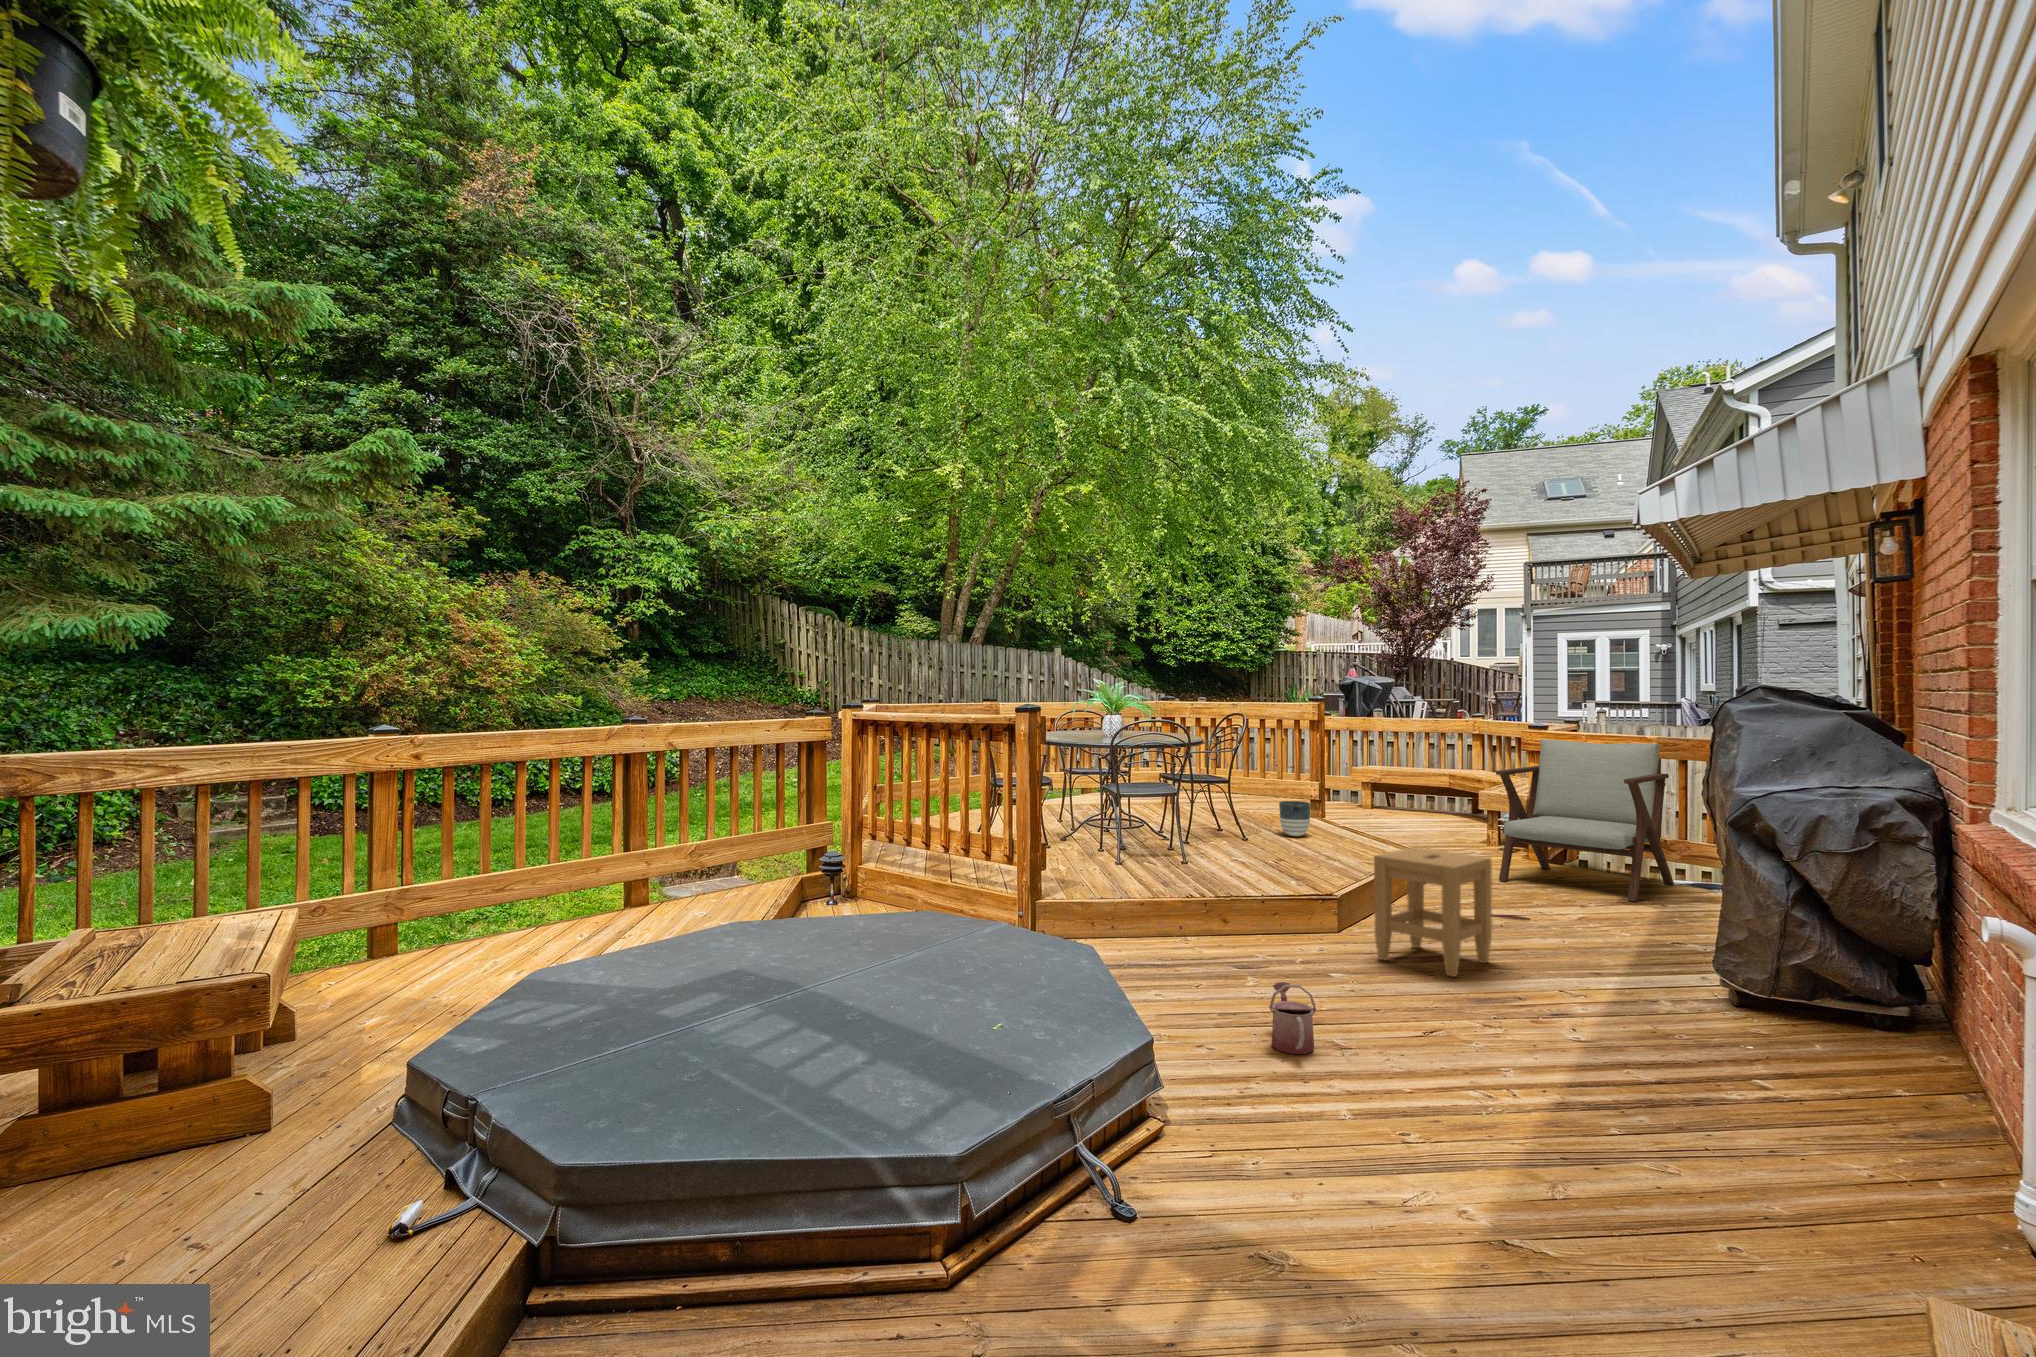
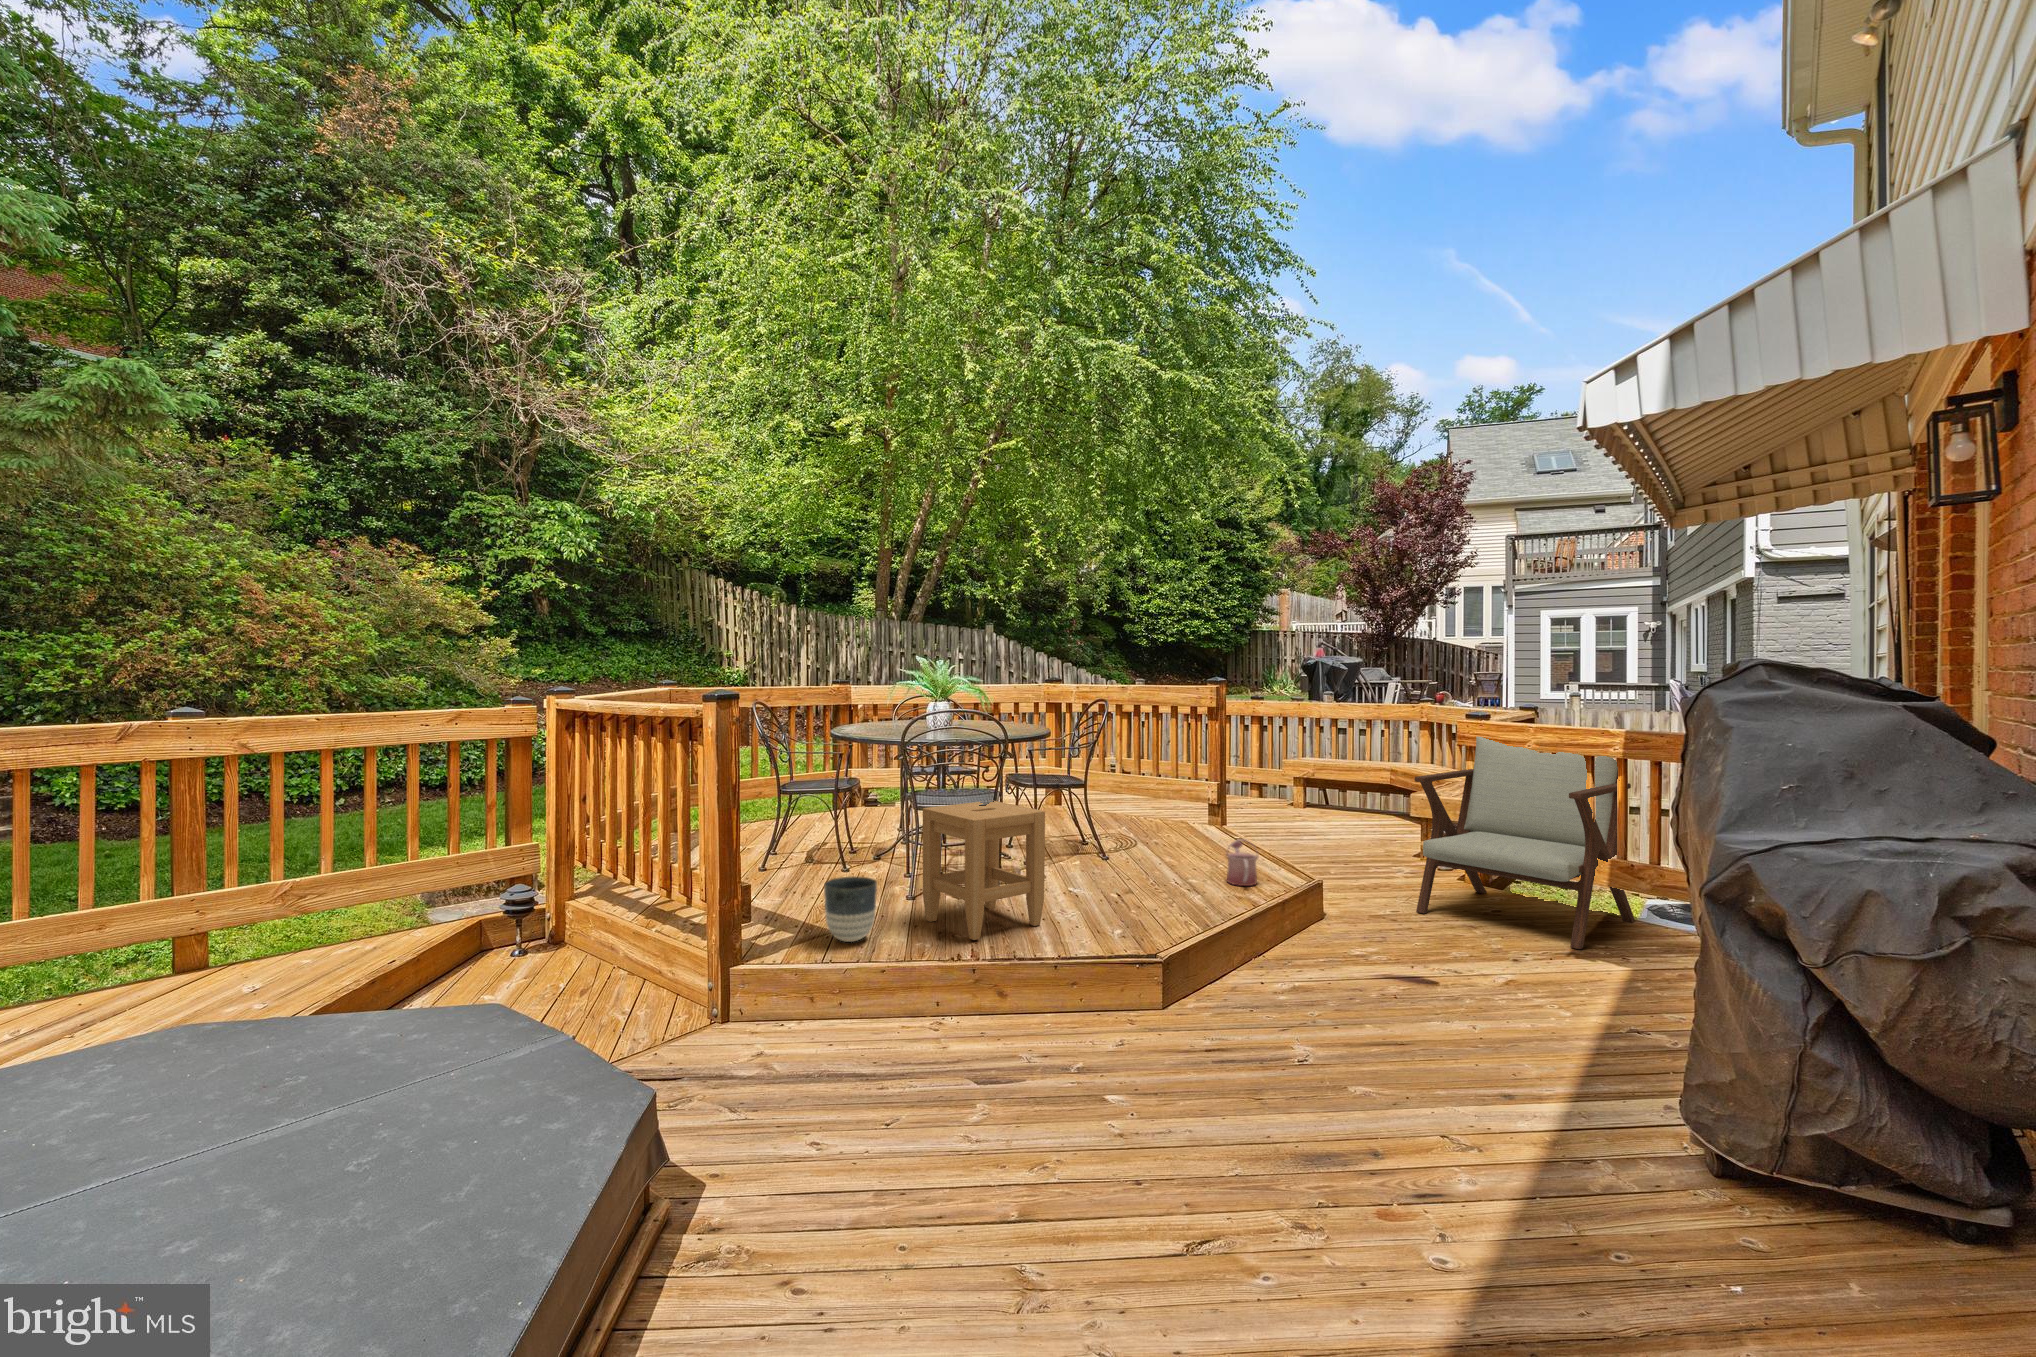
planter: present [1279,801,1311,836] -> present [824,876,877,942]
stool: present [1374,847,1492,977] -> present [923,800,1045,940]
watering can: present [1269,982,1316,1054] -> present [1226,839,1258,886]

